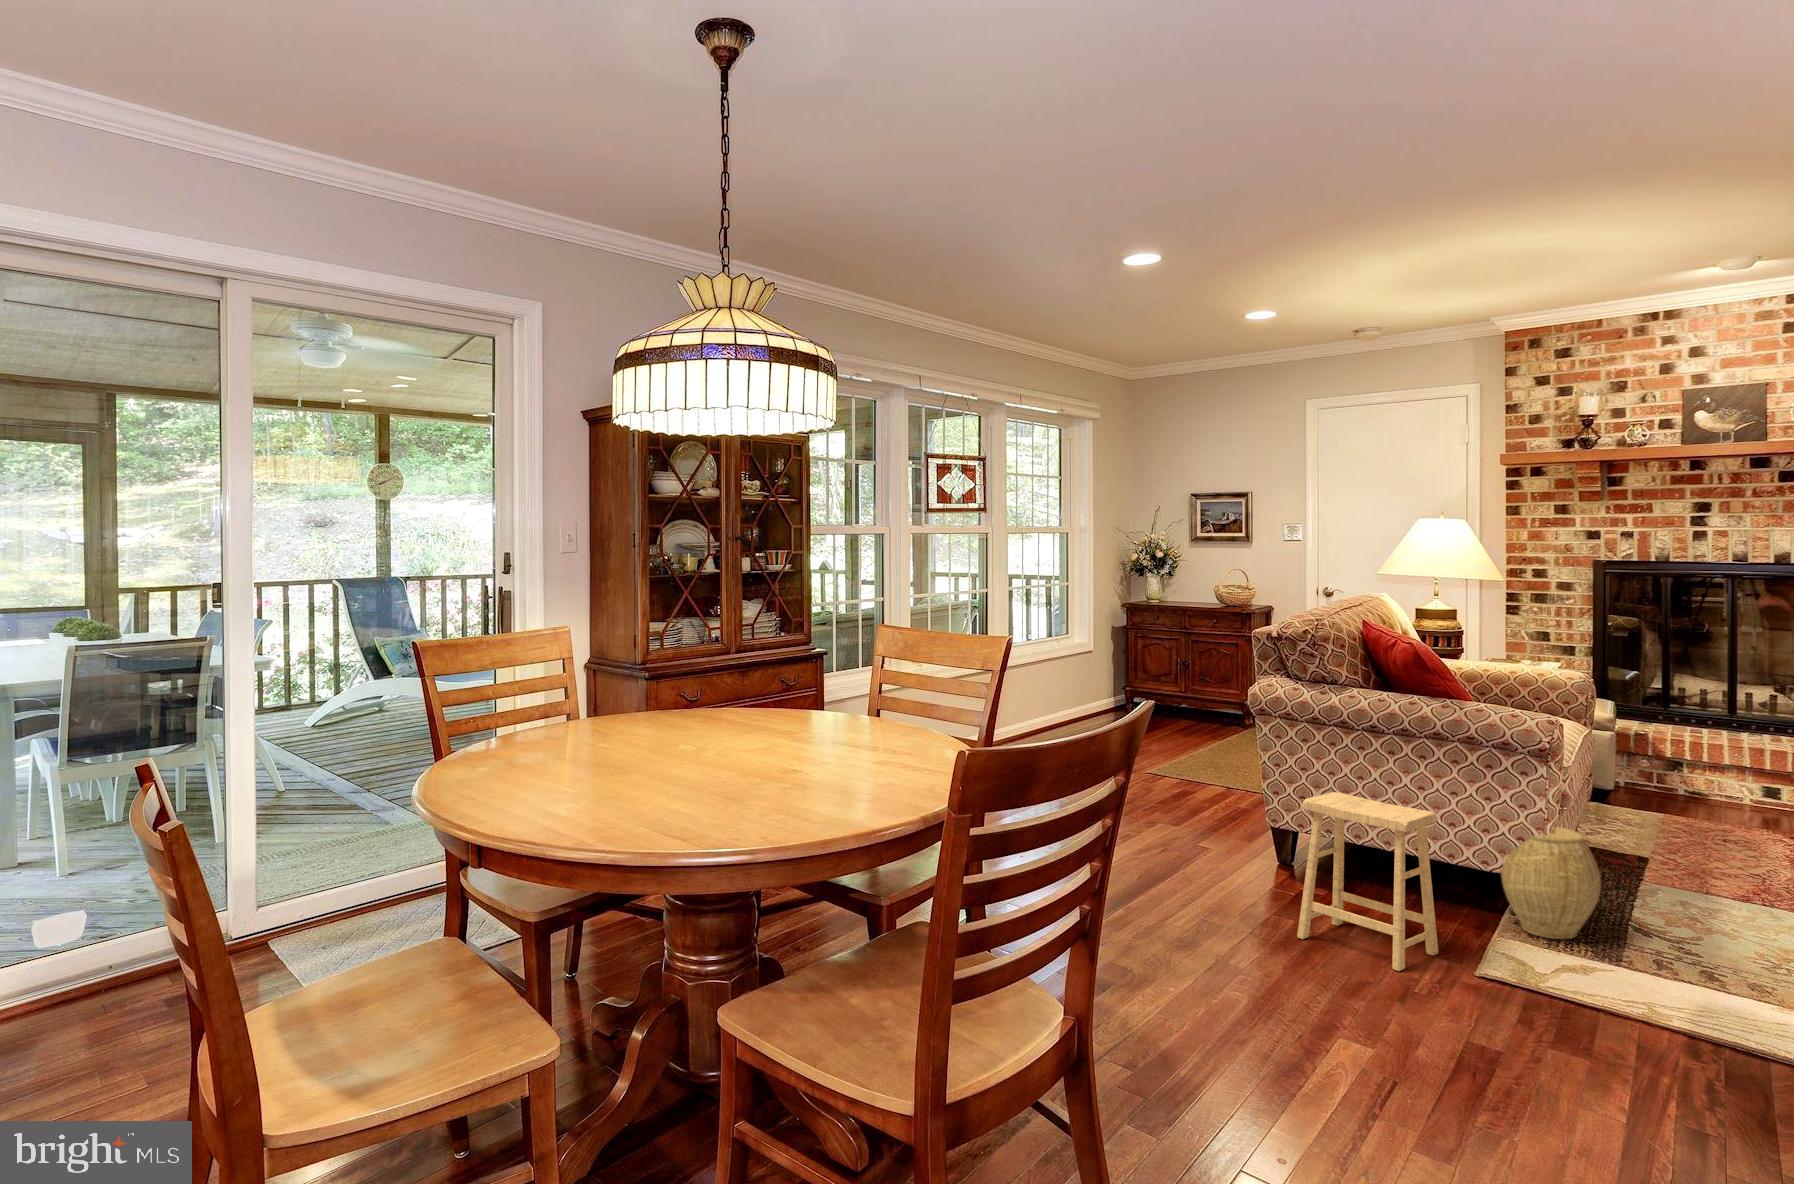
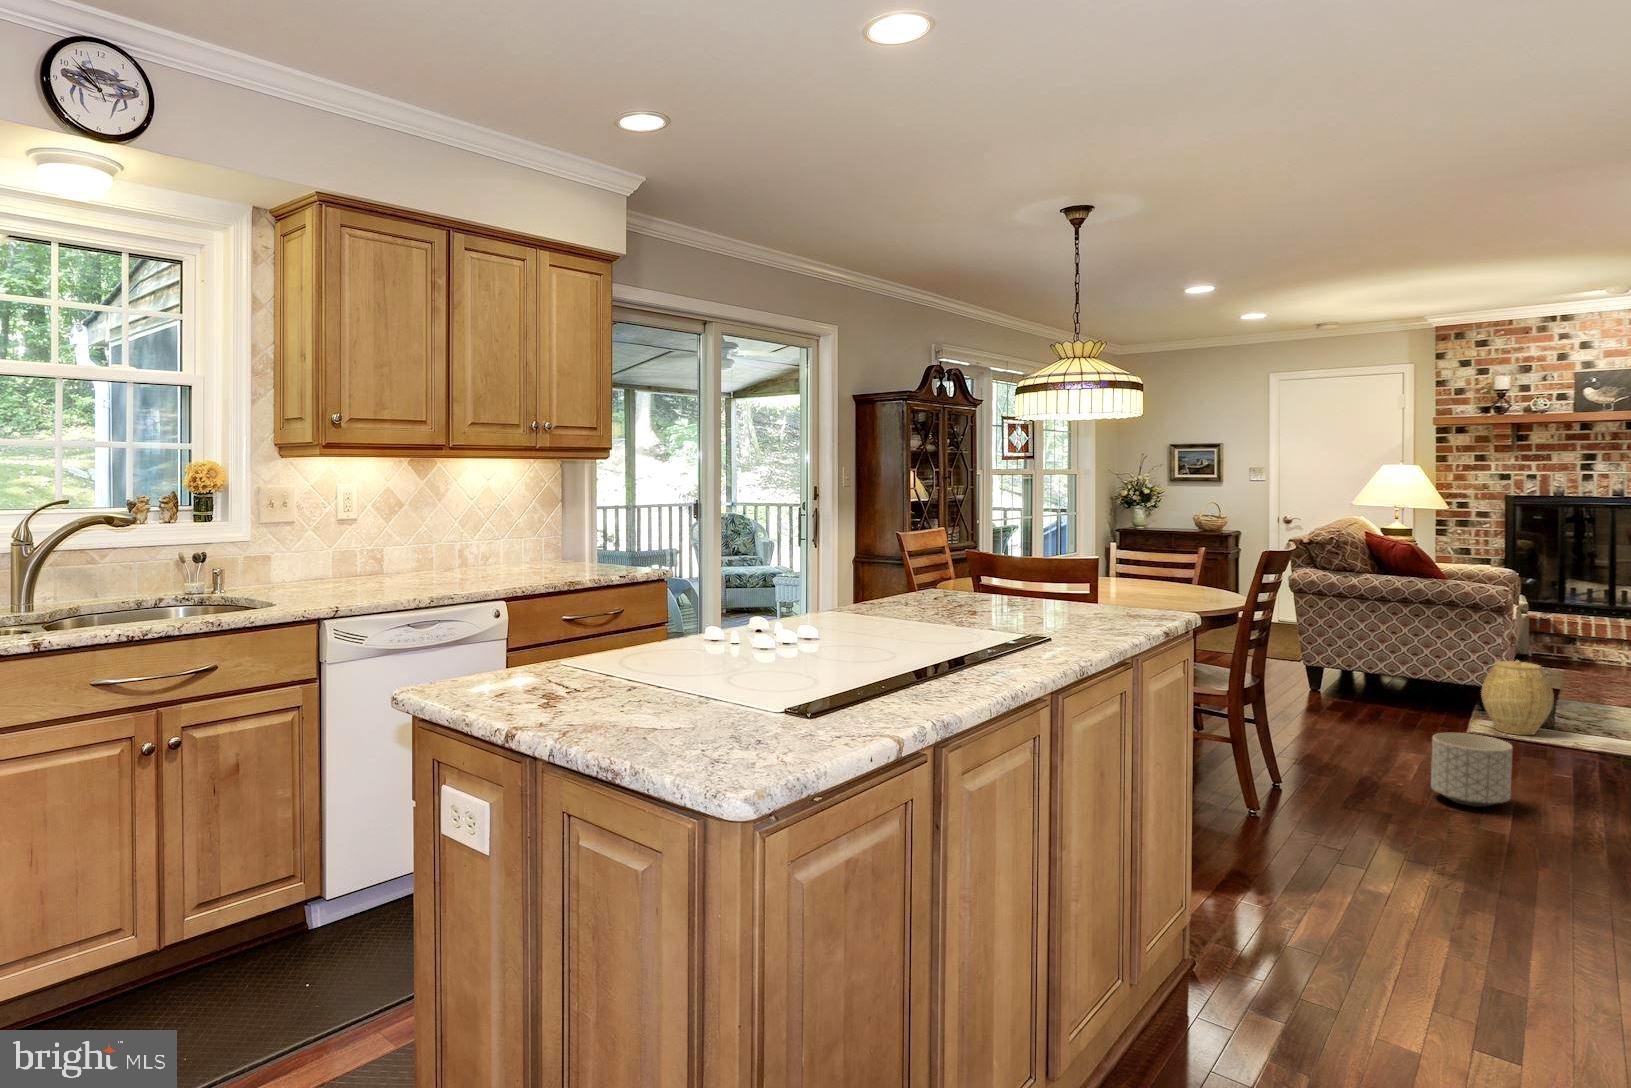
footstool: present [1297,792,1438,971] -> none [1345,638,1447,750]
planter: none [1361,974,1478,1103] -> present [1431,733,1512,807]

